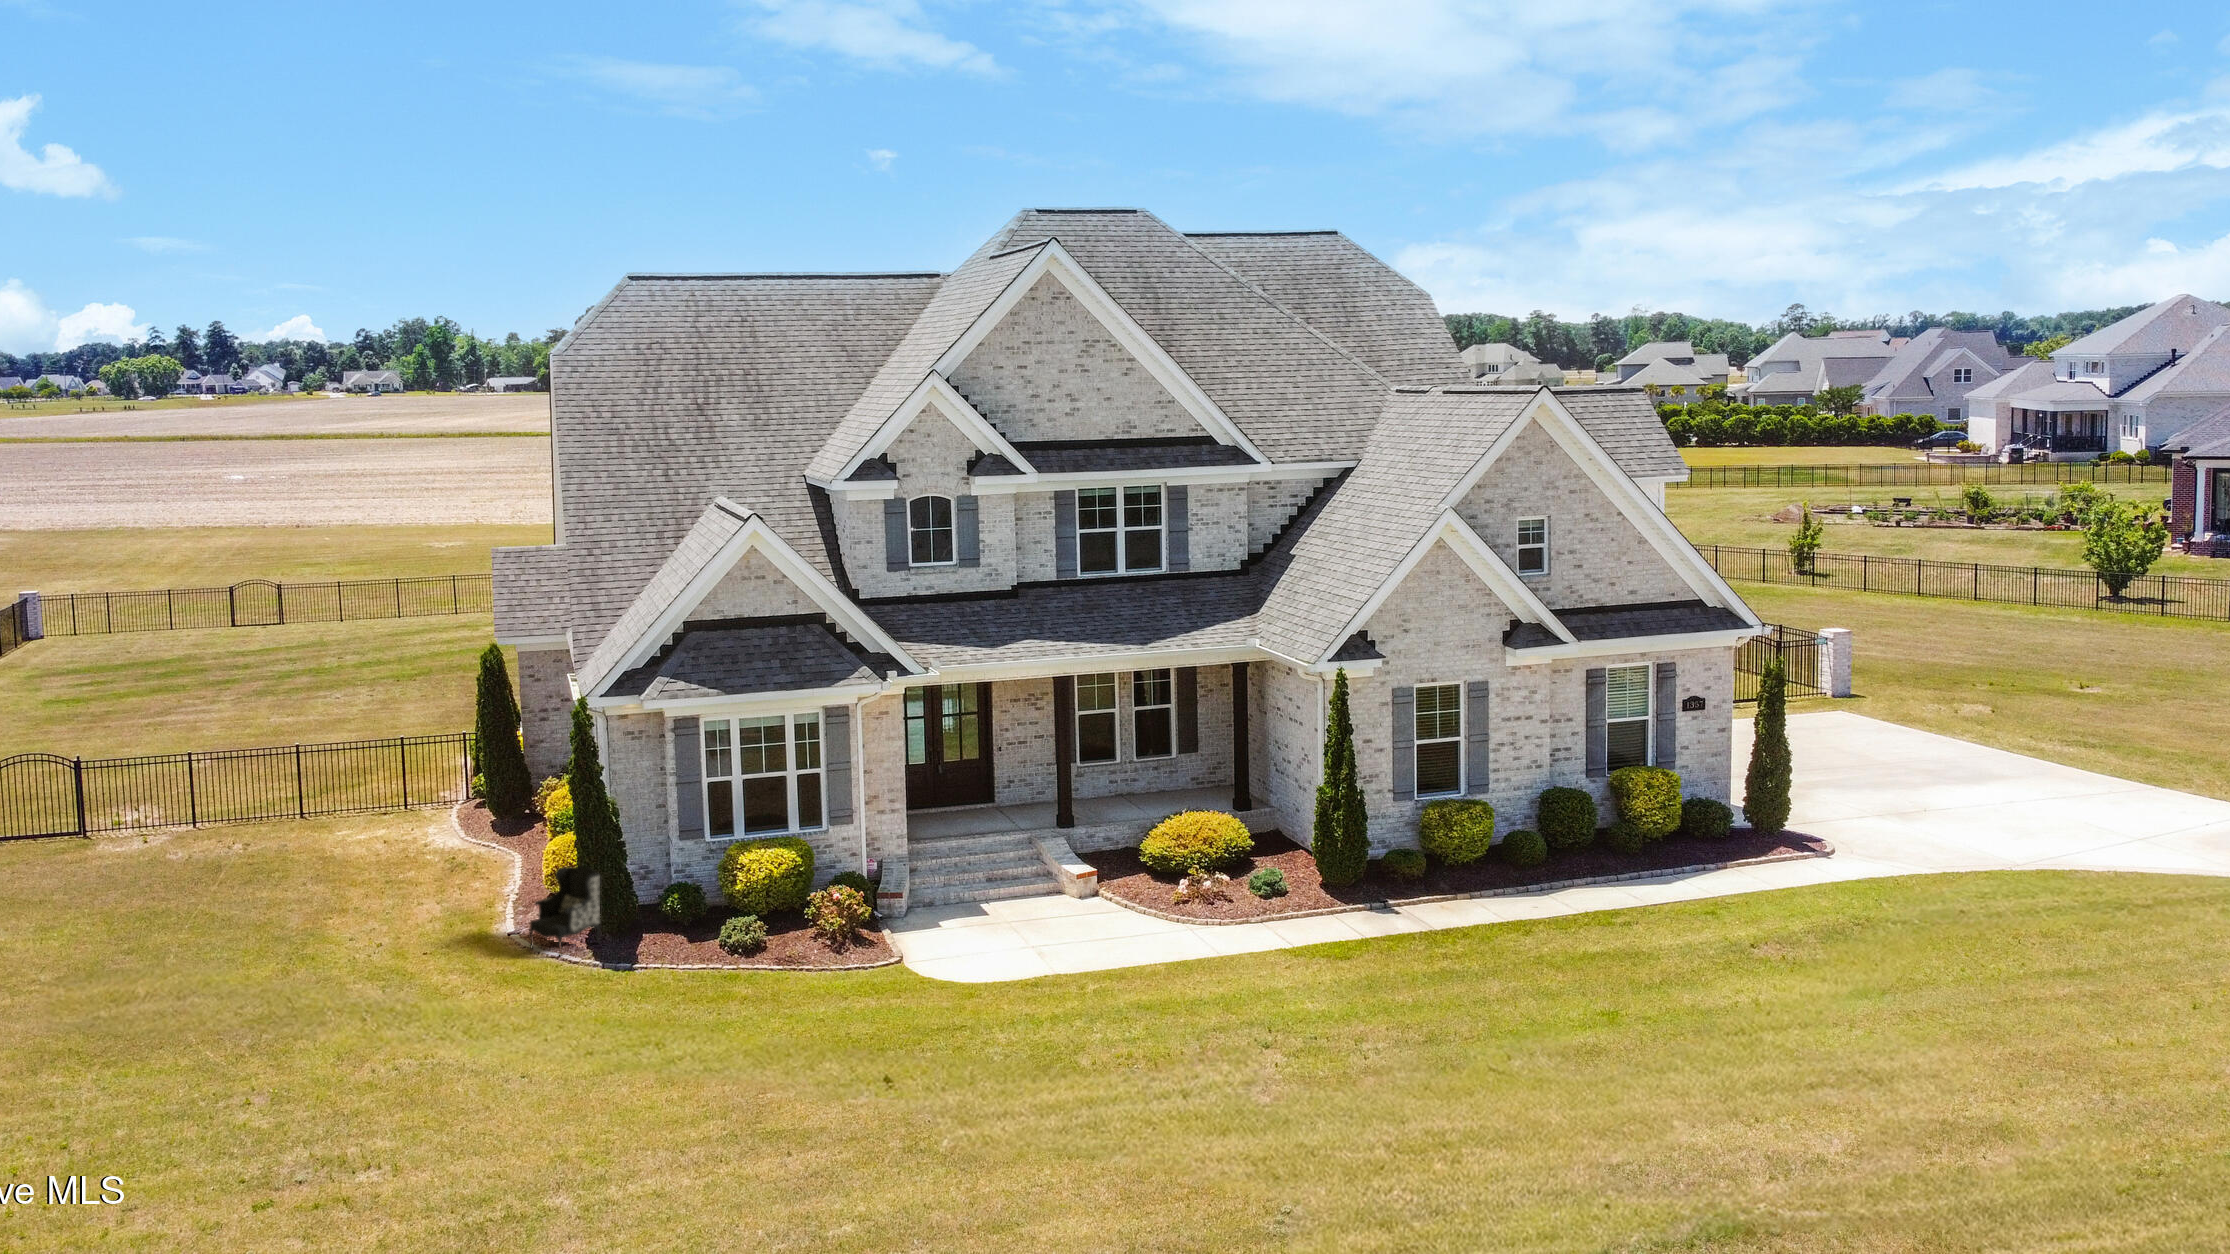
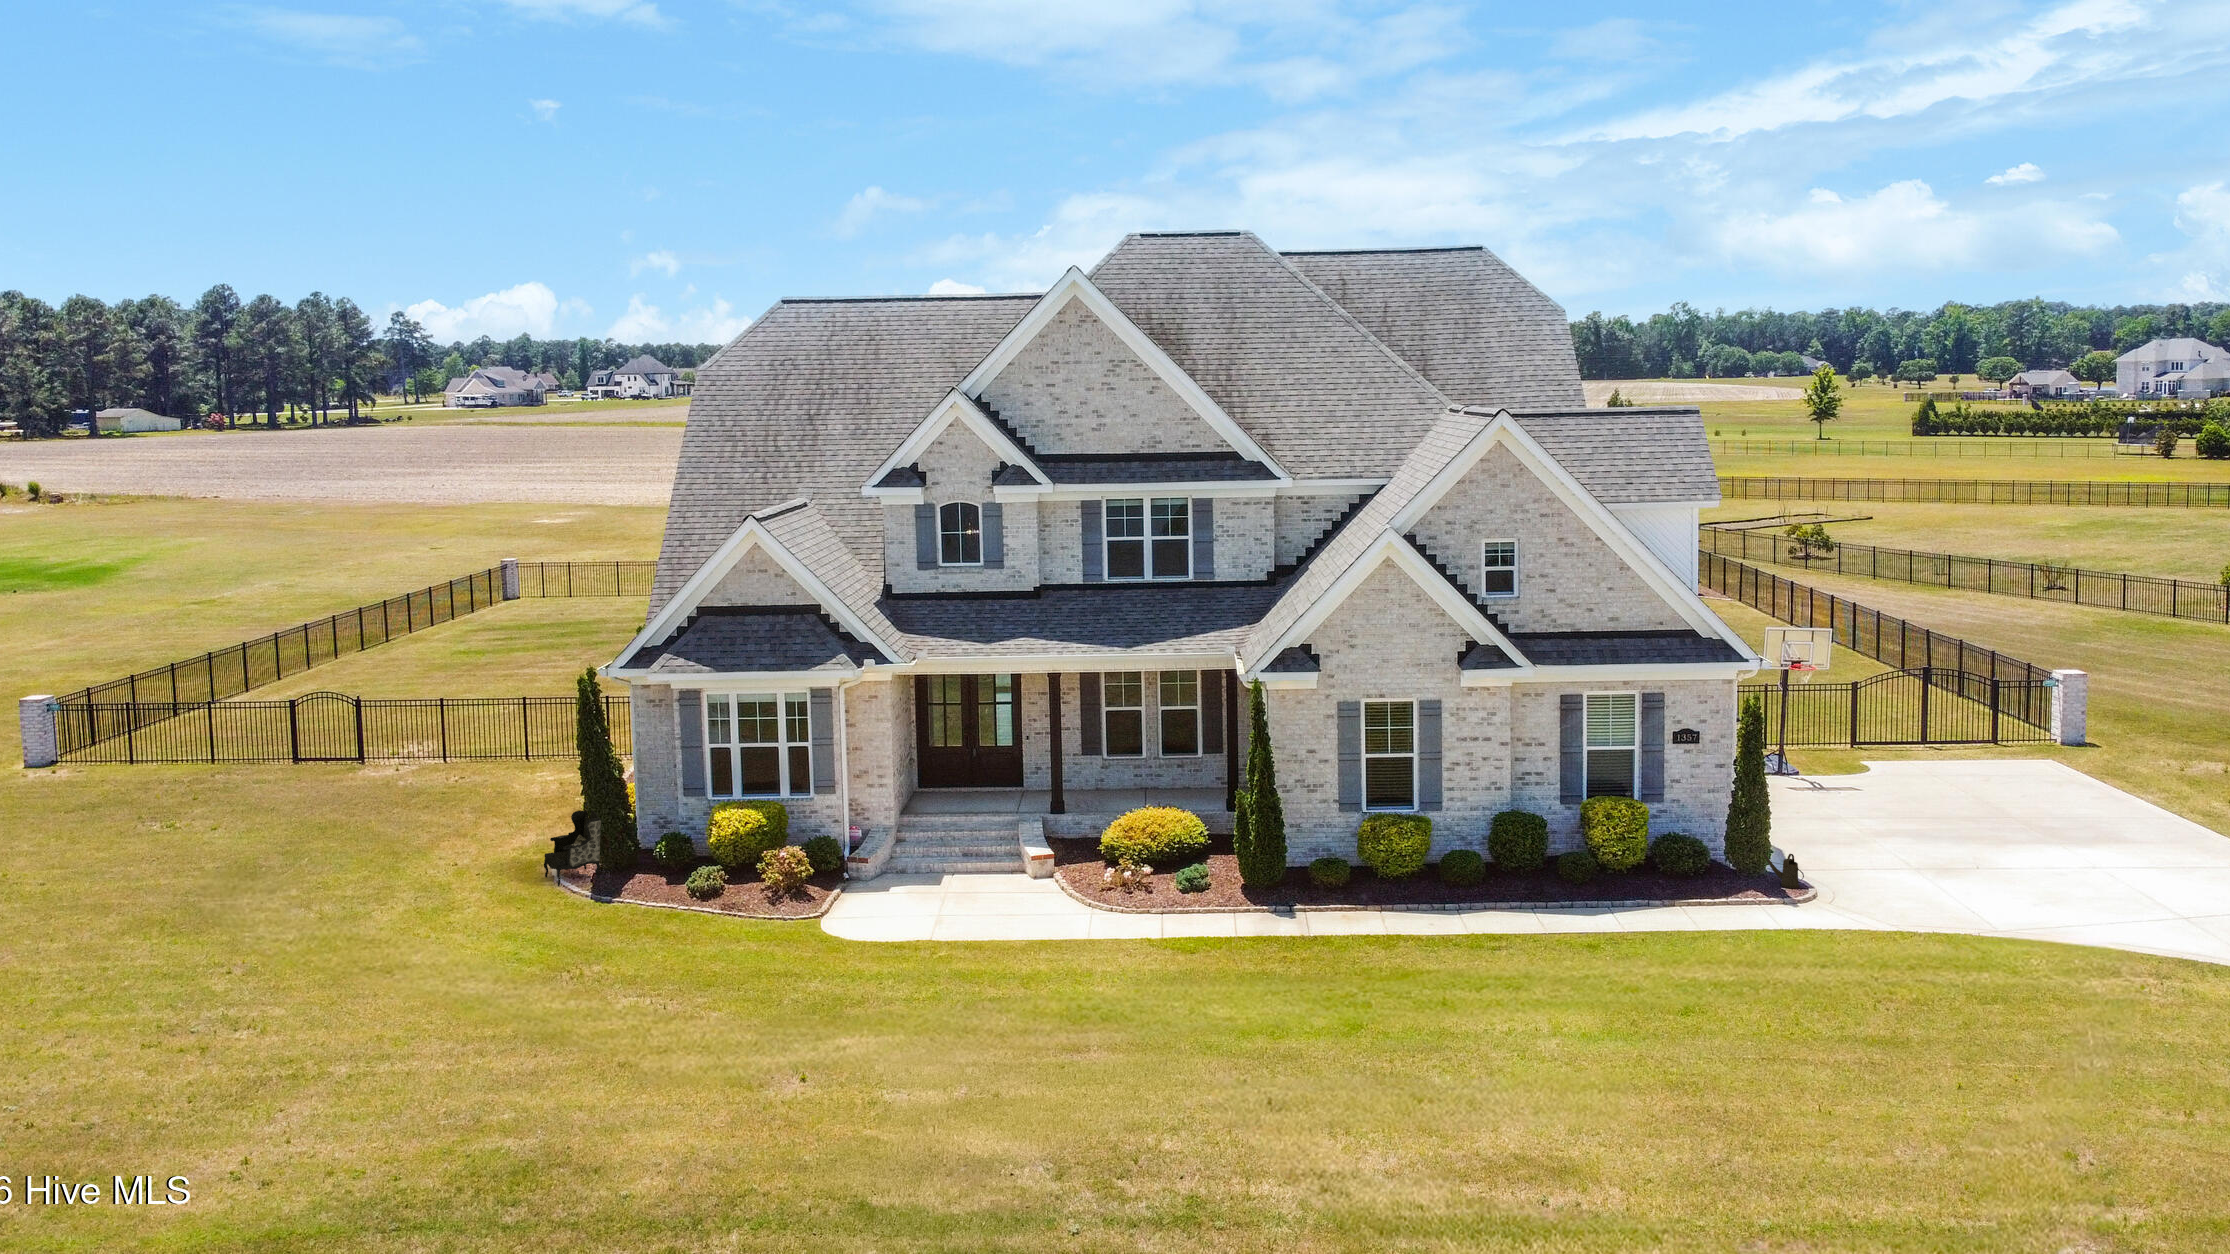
watering can: none [1778,809,1820,842] -> present [1764,854,1804,888]

